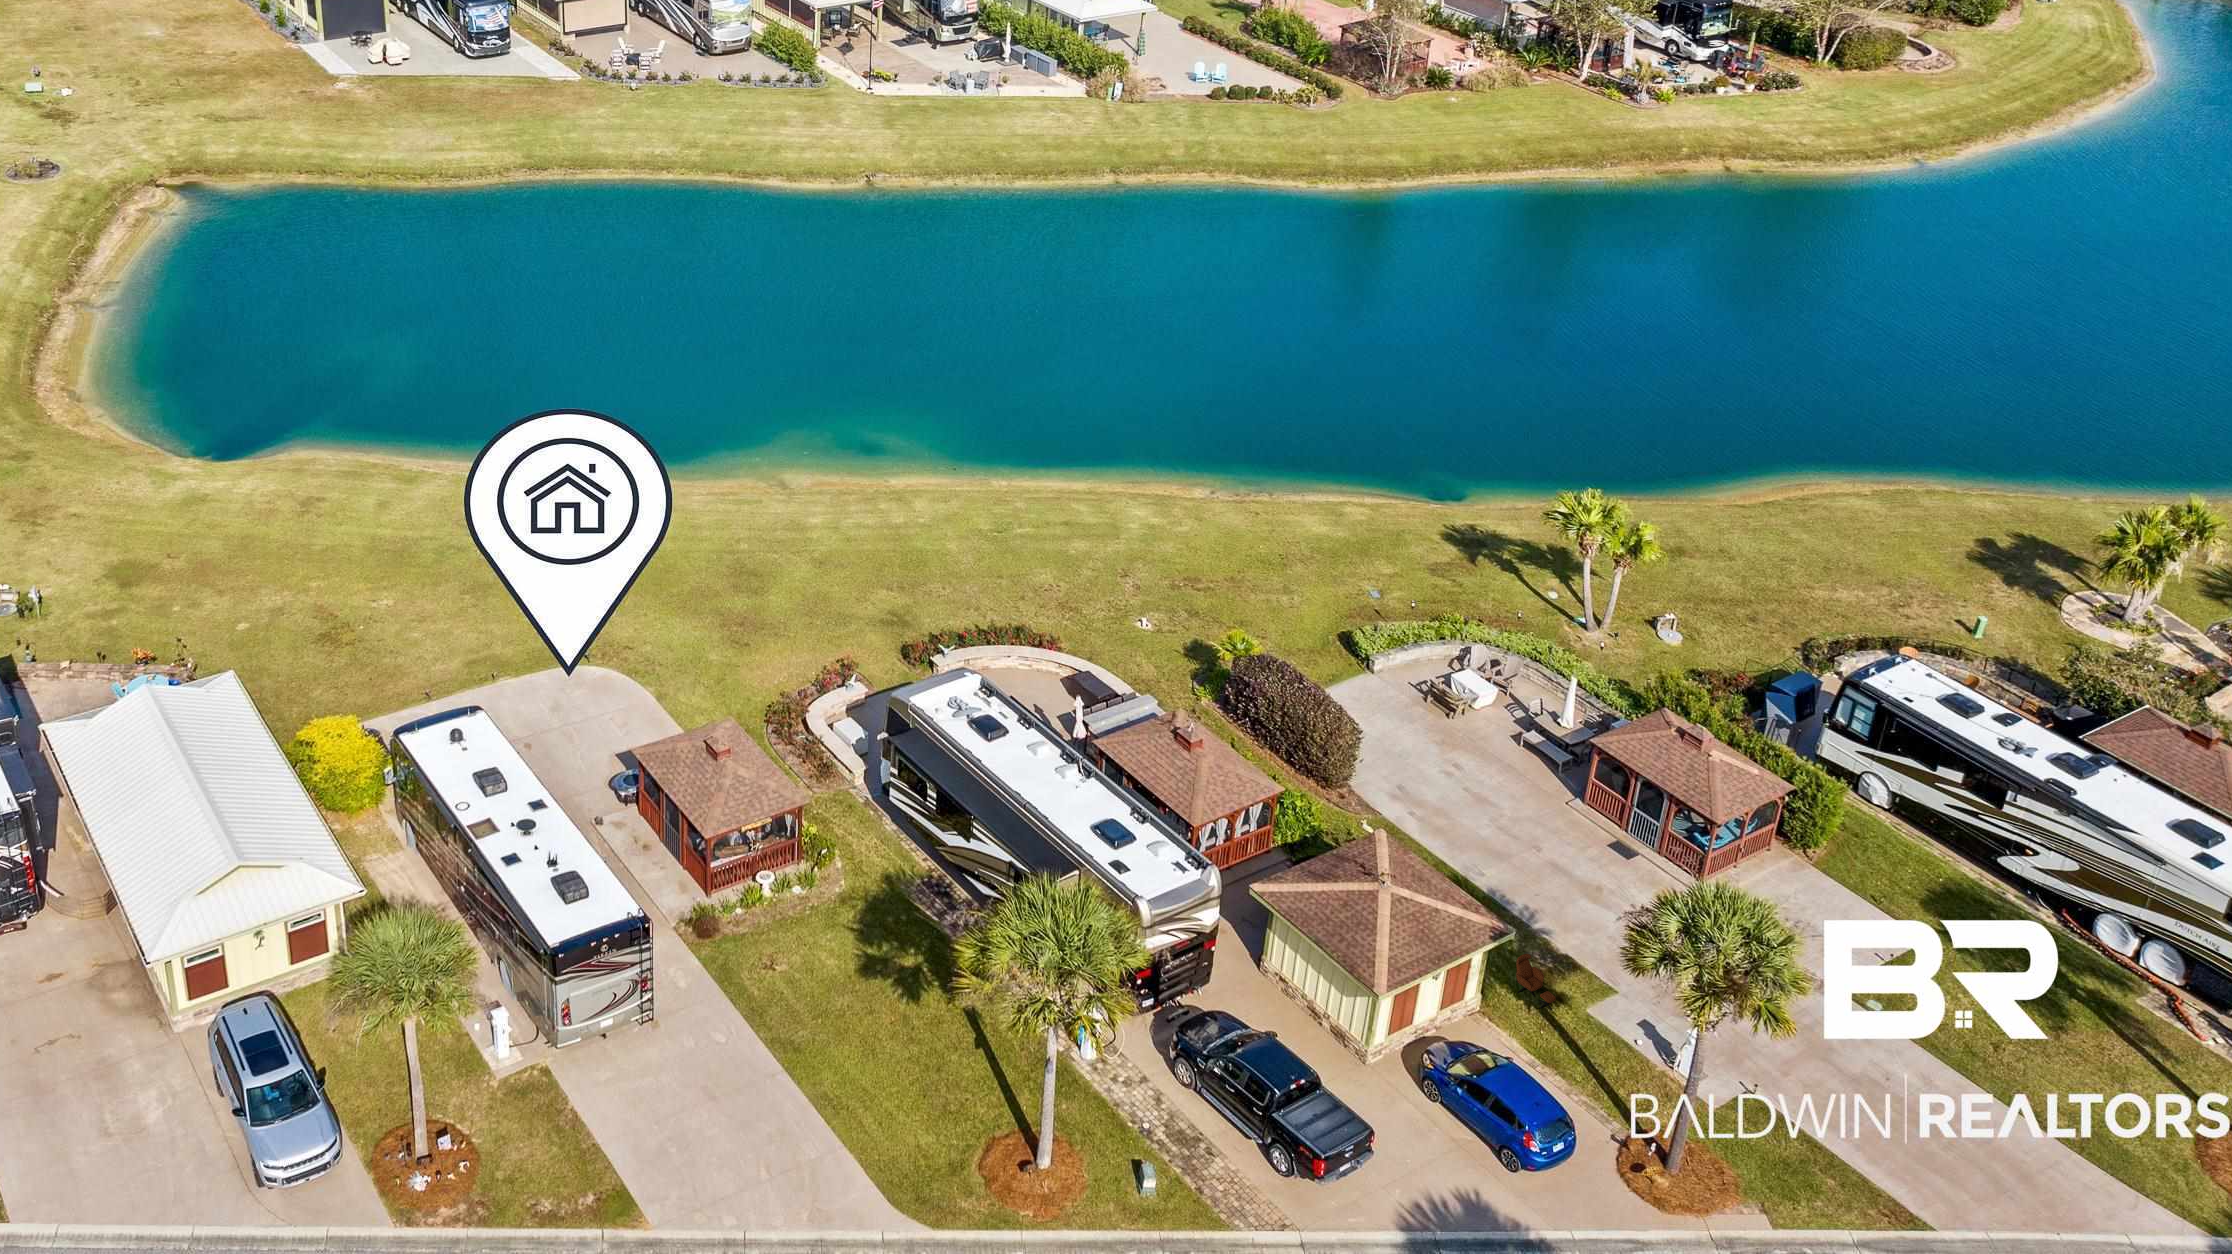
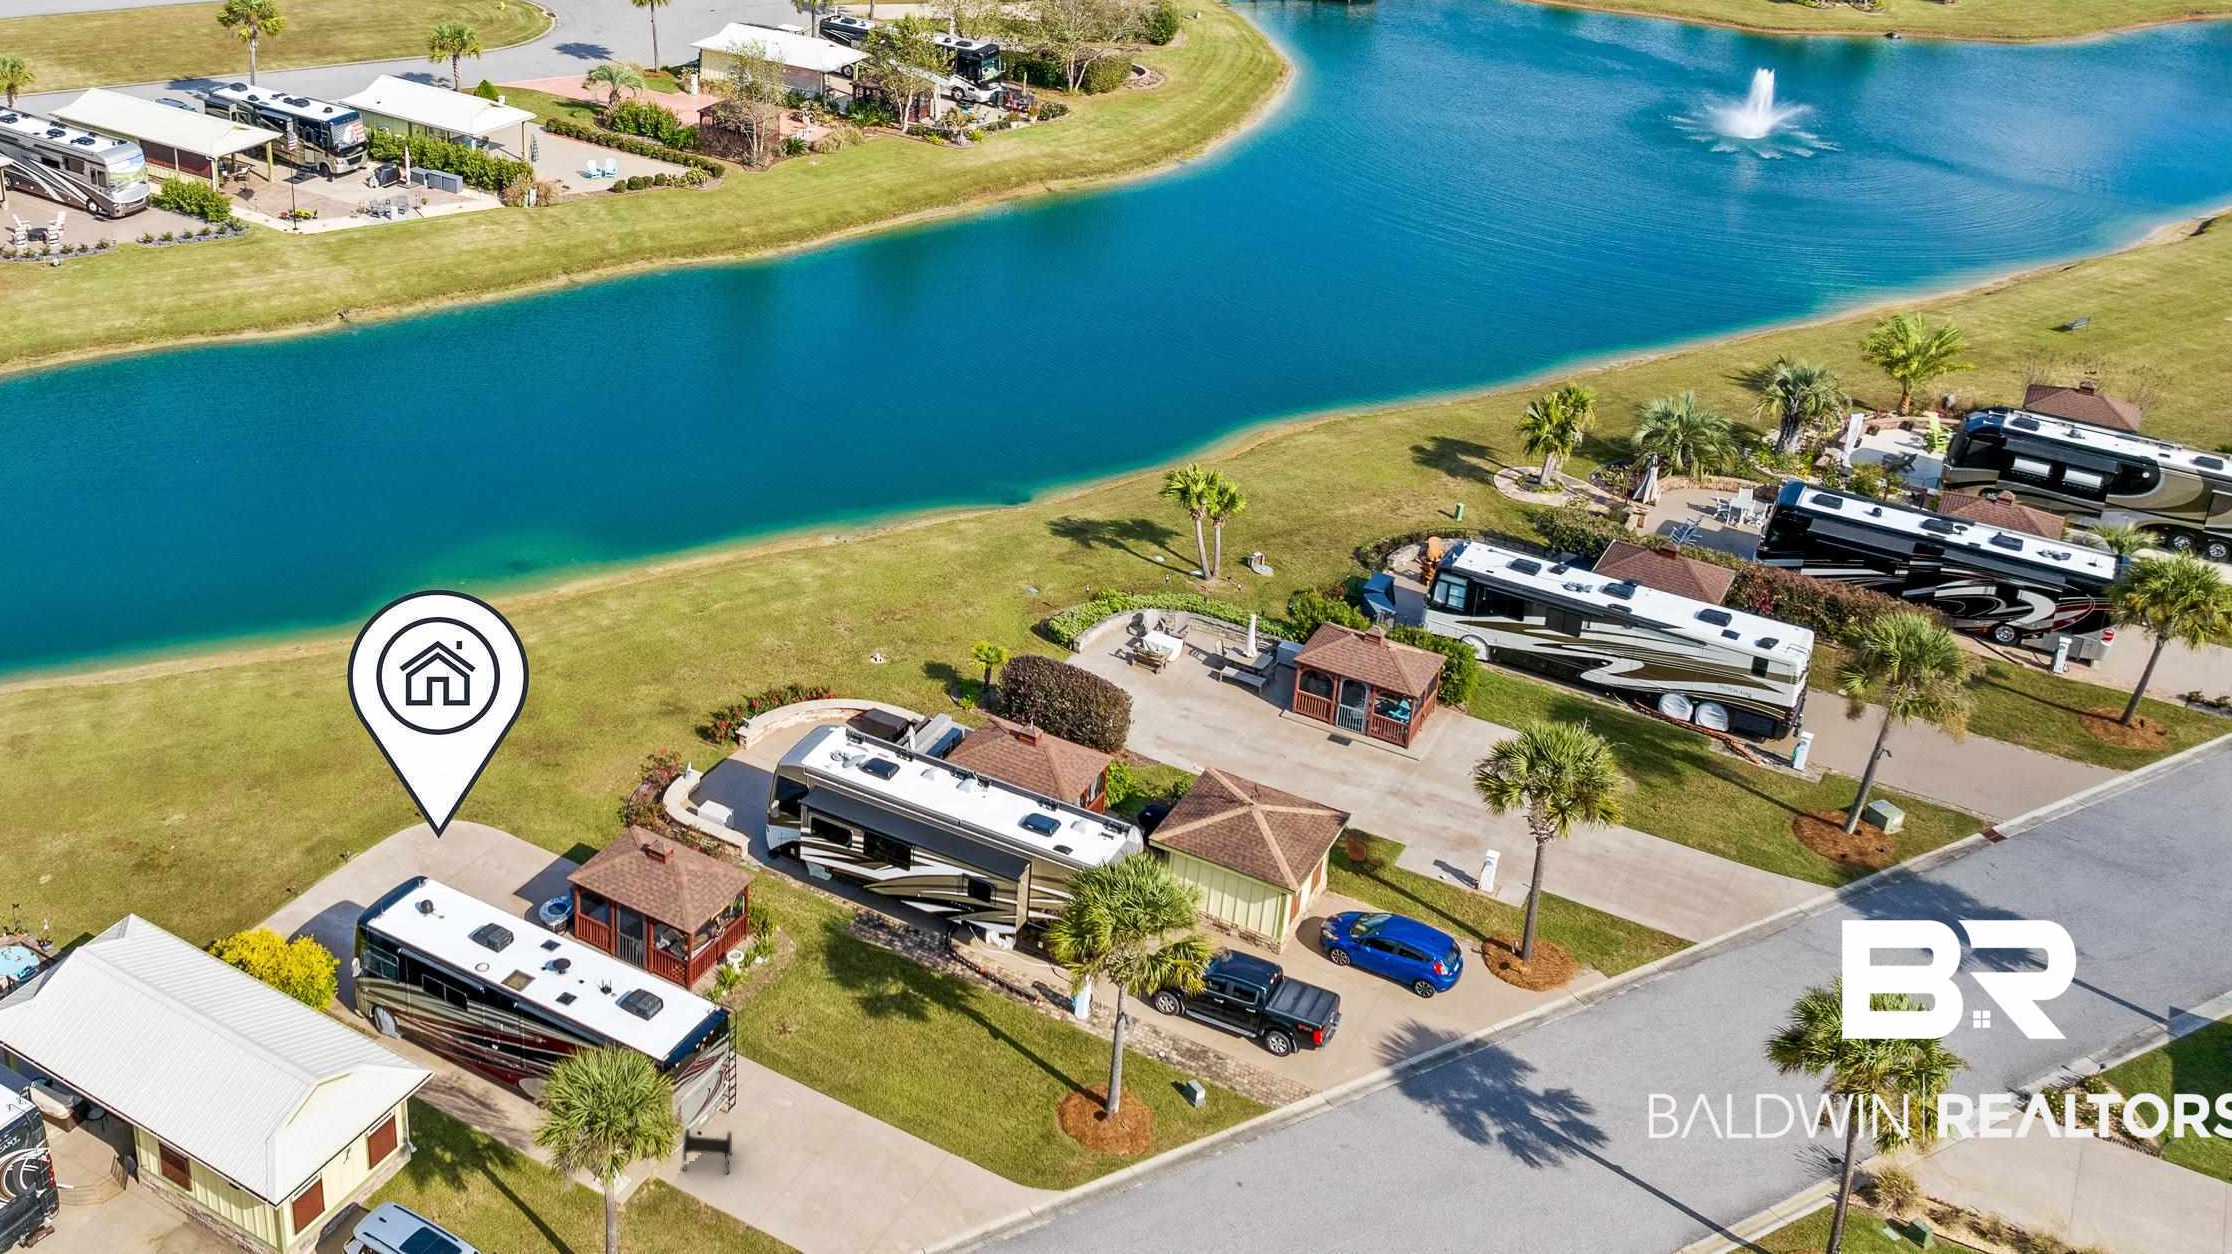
bench: none [599,1023,654,1080] -> present [683,1129,732,1173]

